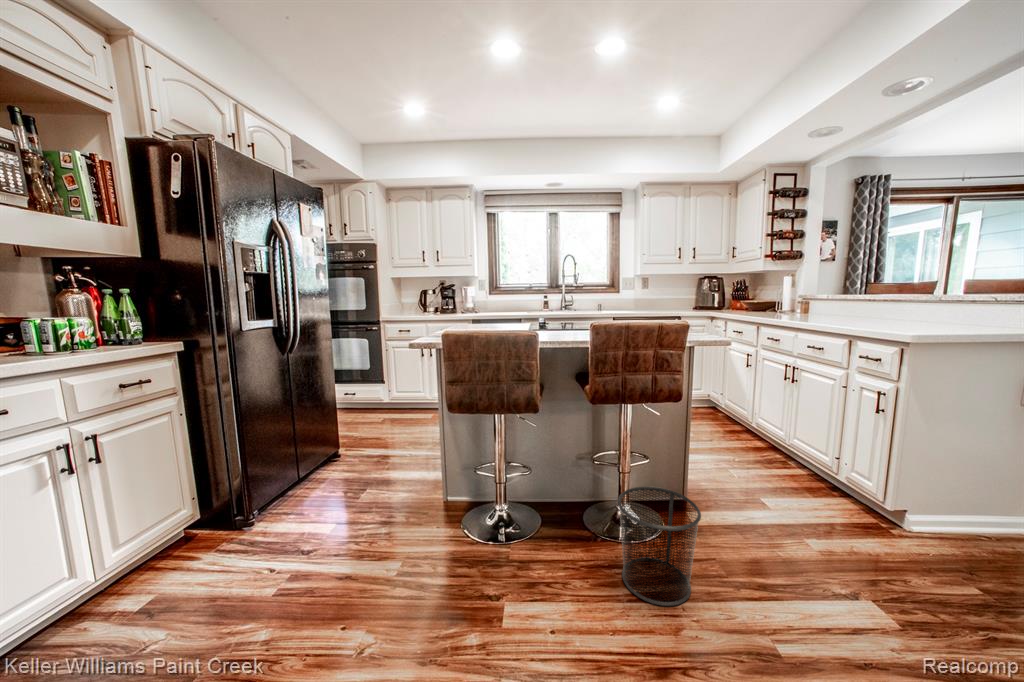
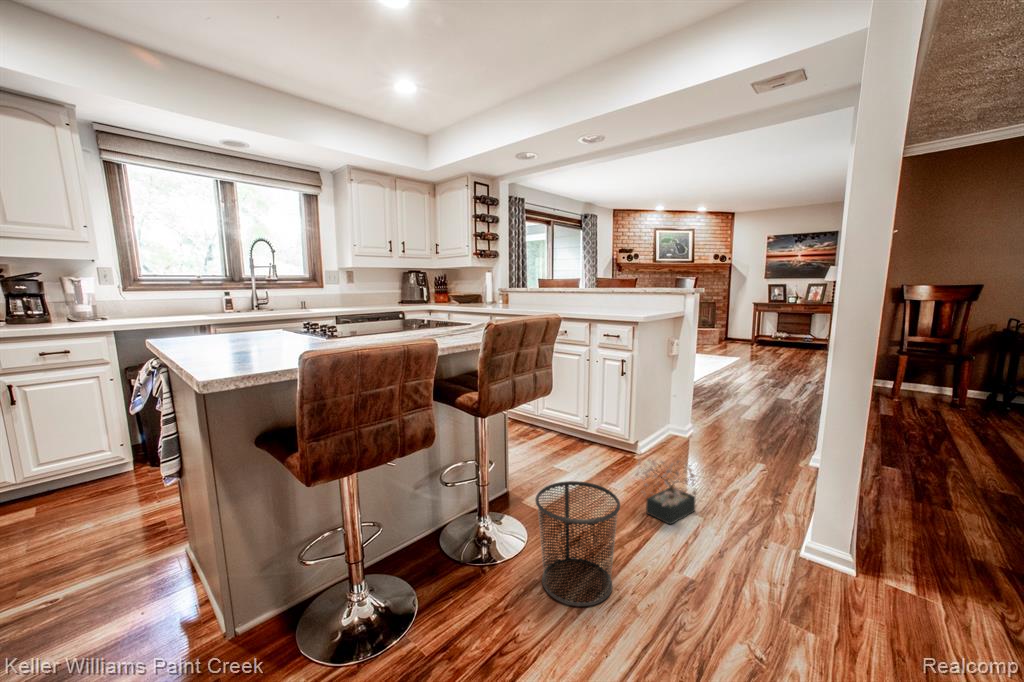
decorative plant: none [798,511,920,619] -> present [636,459,697,524]

